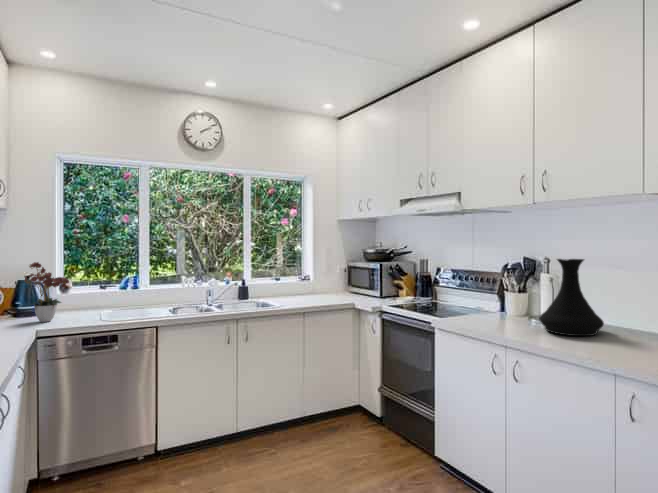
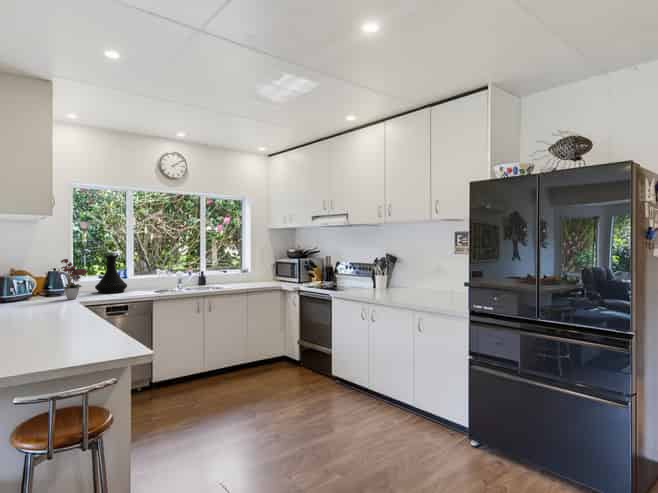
vase: present [539,259,604,336] -> present [95,255,127,293]

